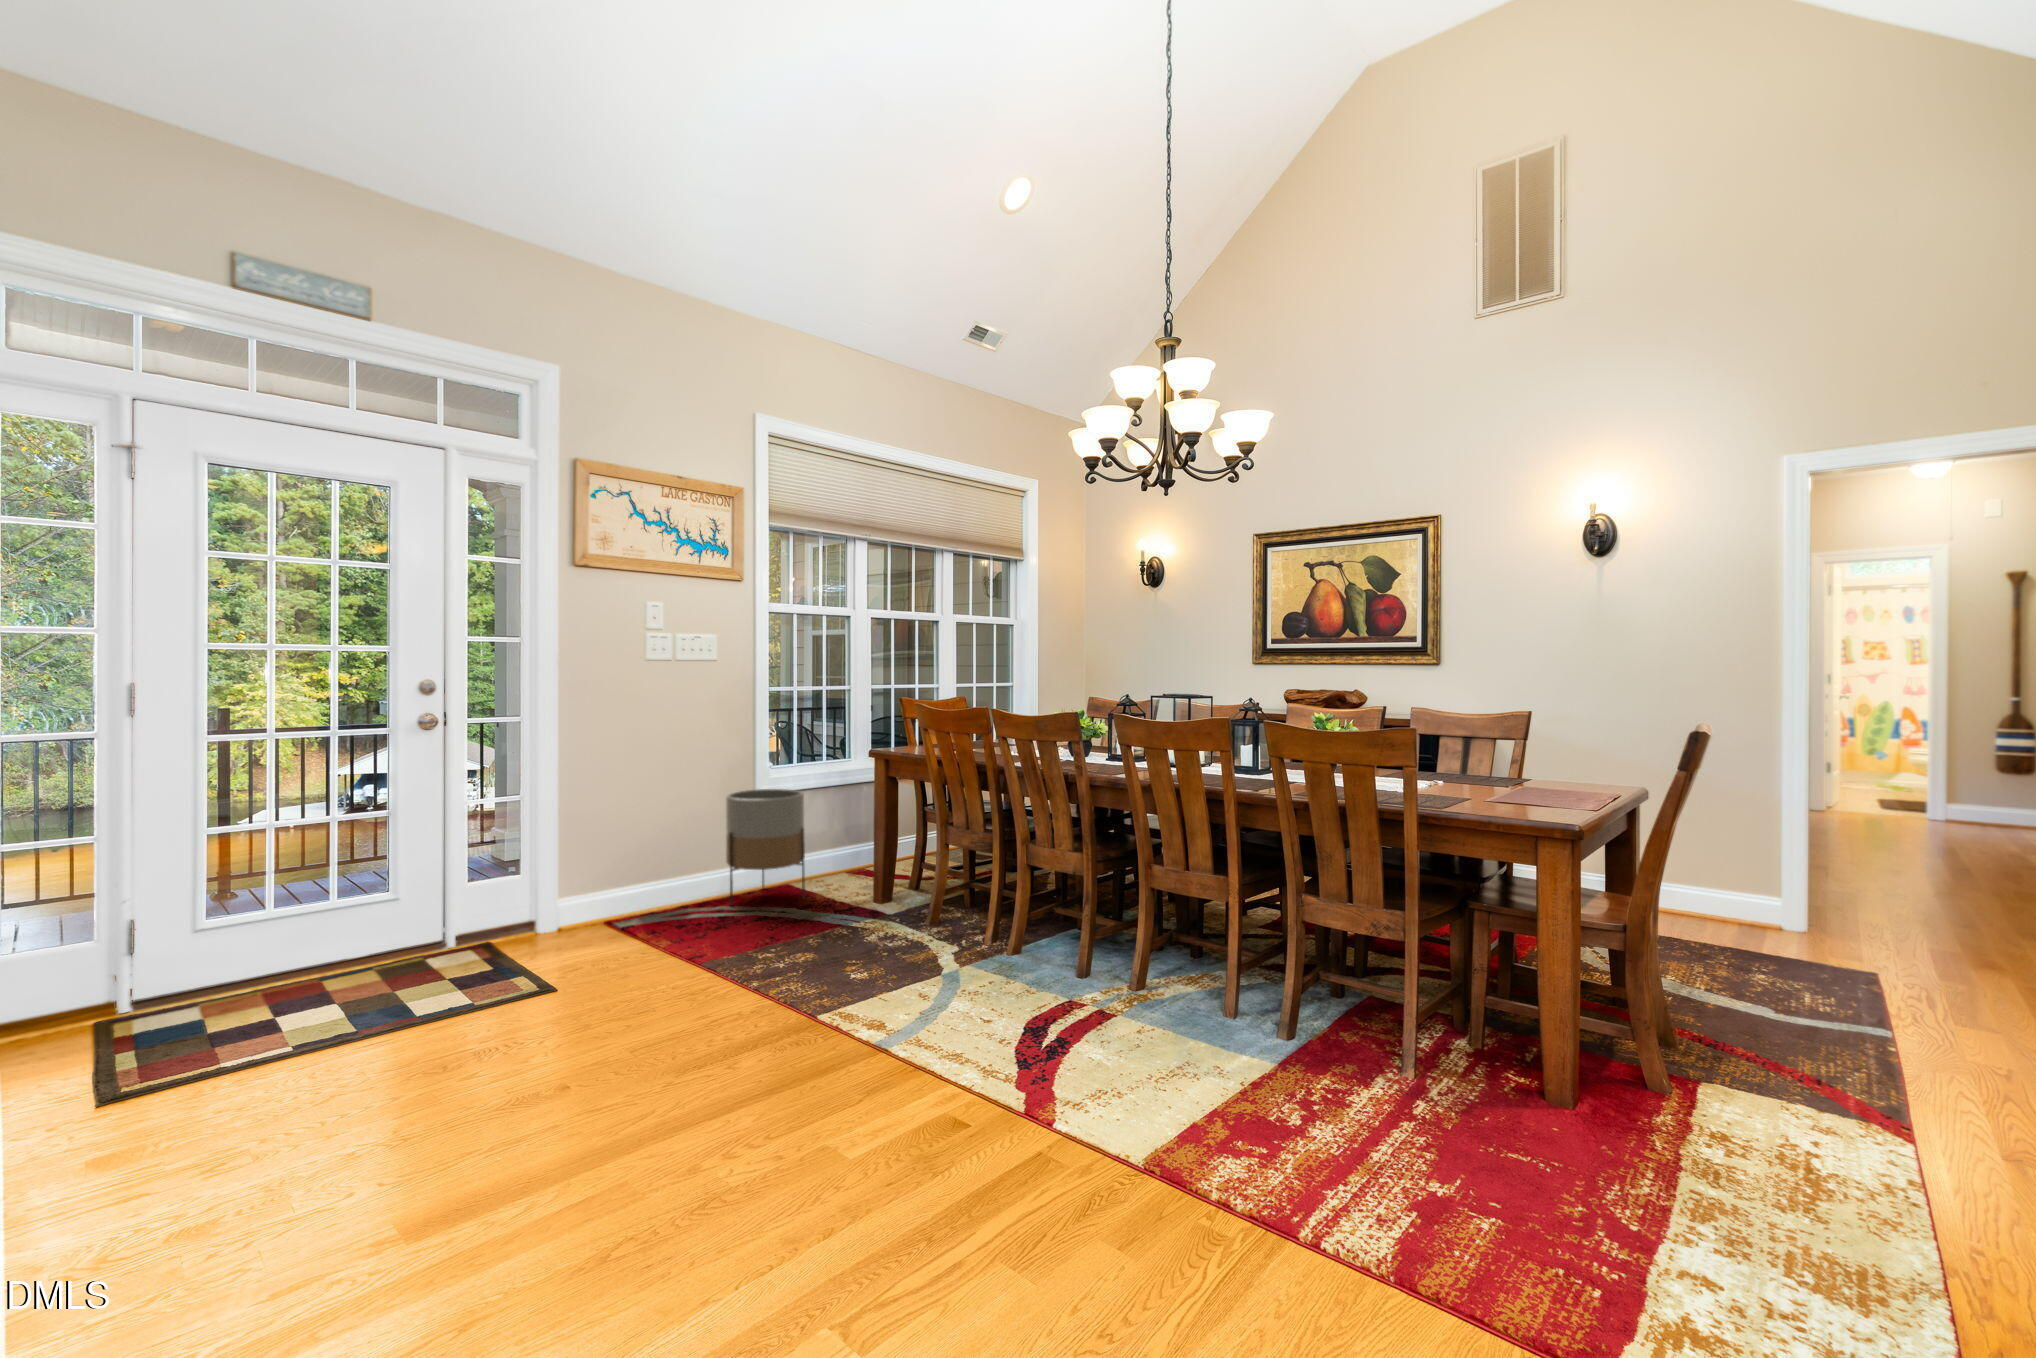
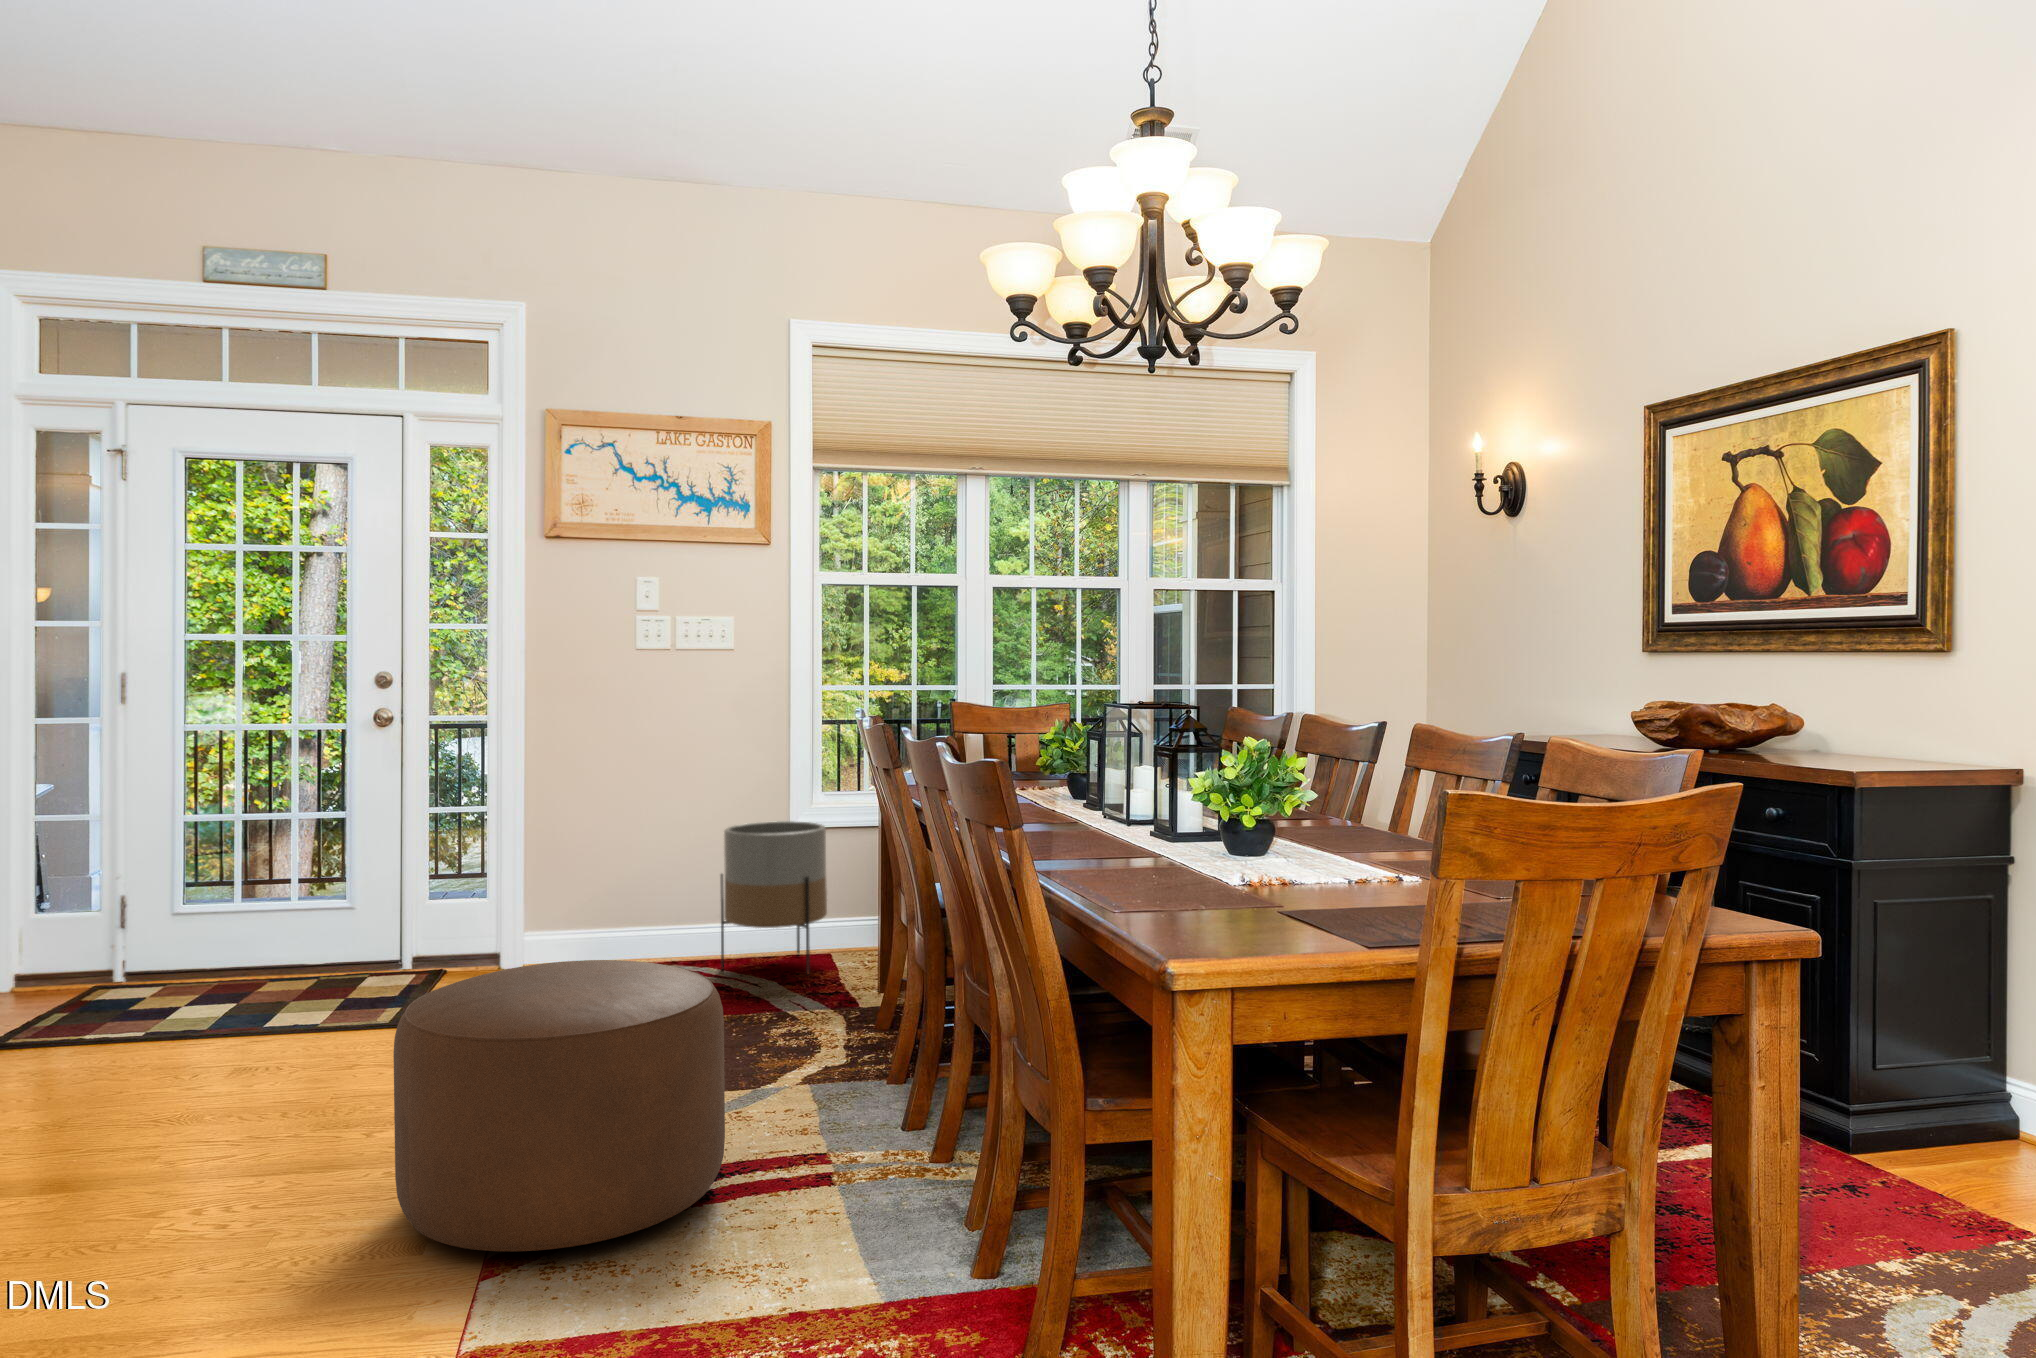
ottoman: none [881,880,1098,1086] -> present [393,960,725,1251]

